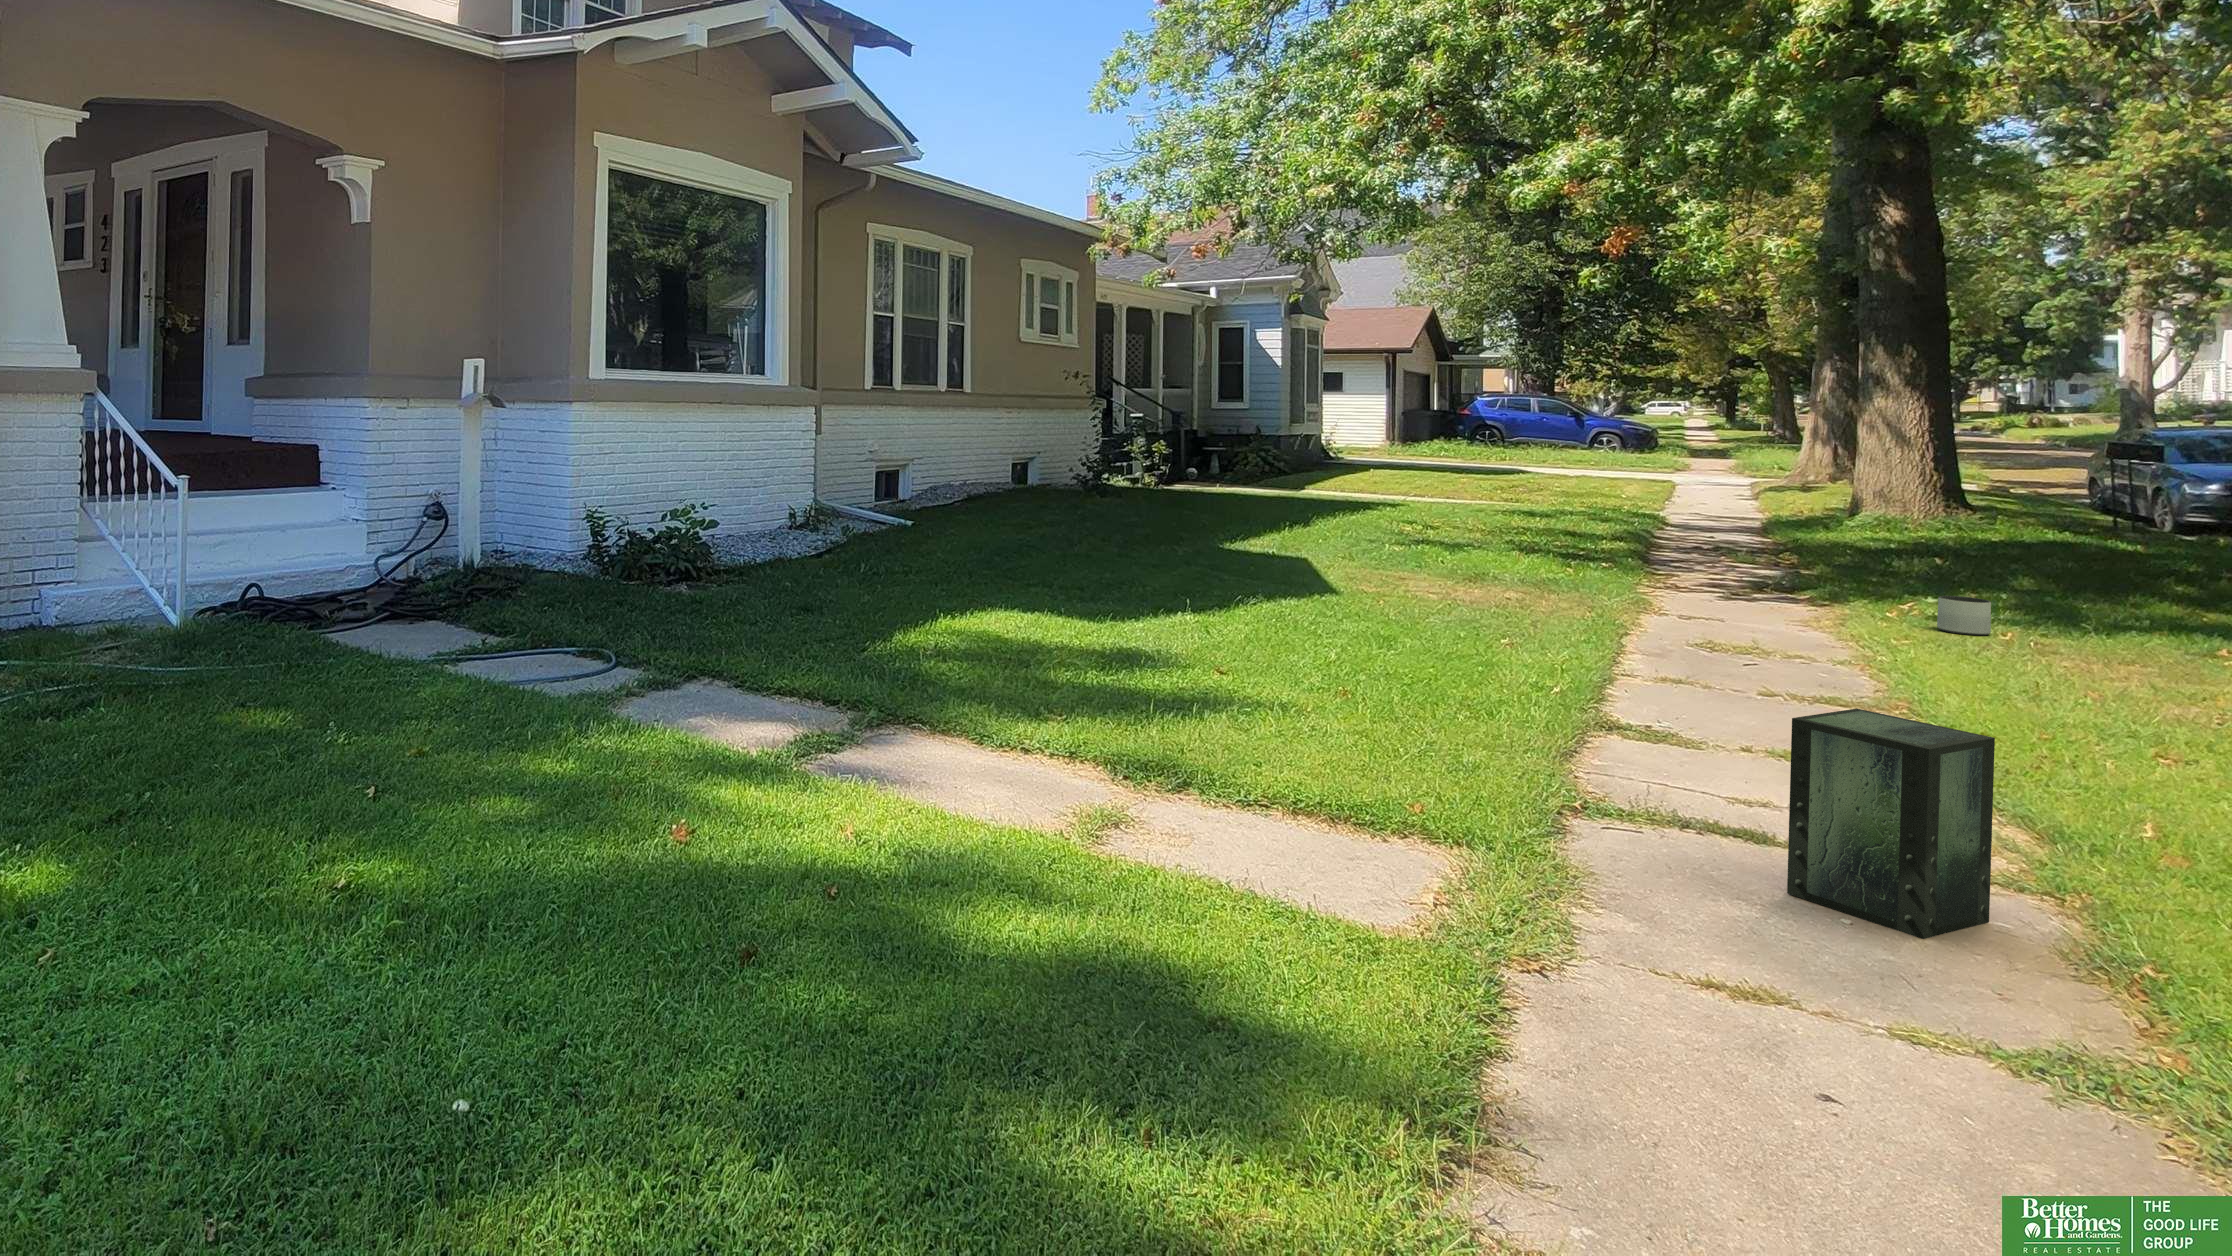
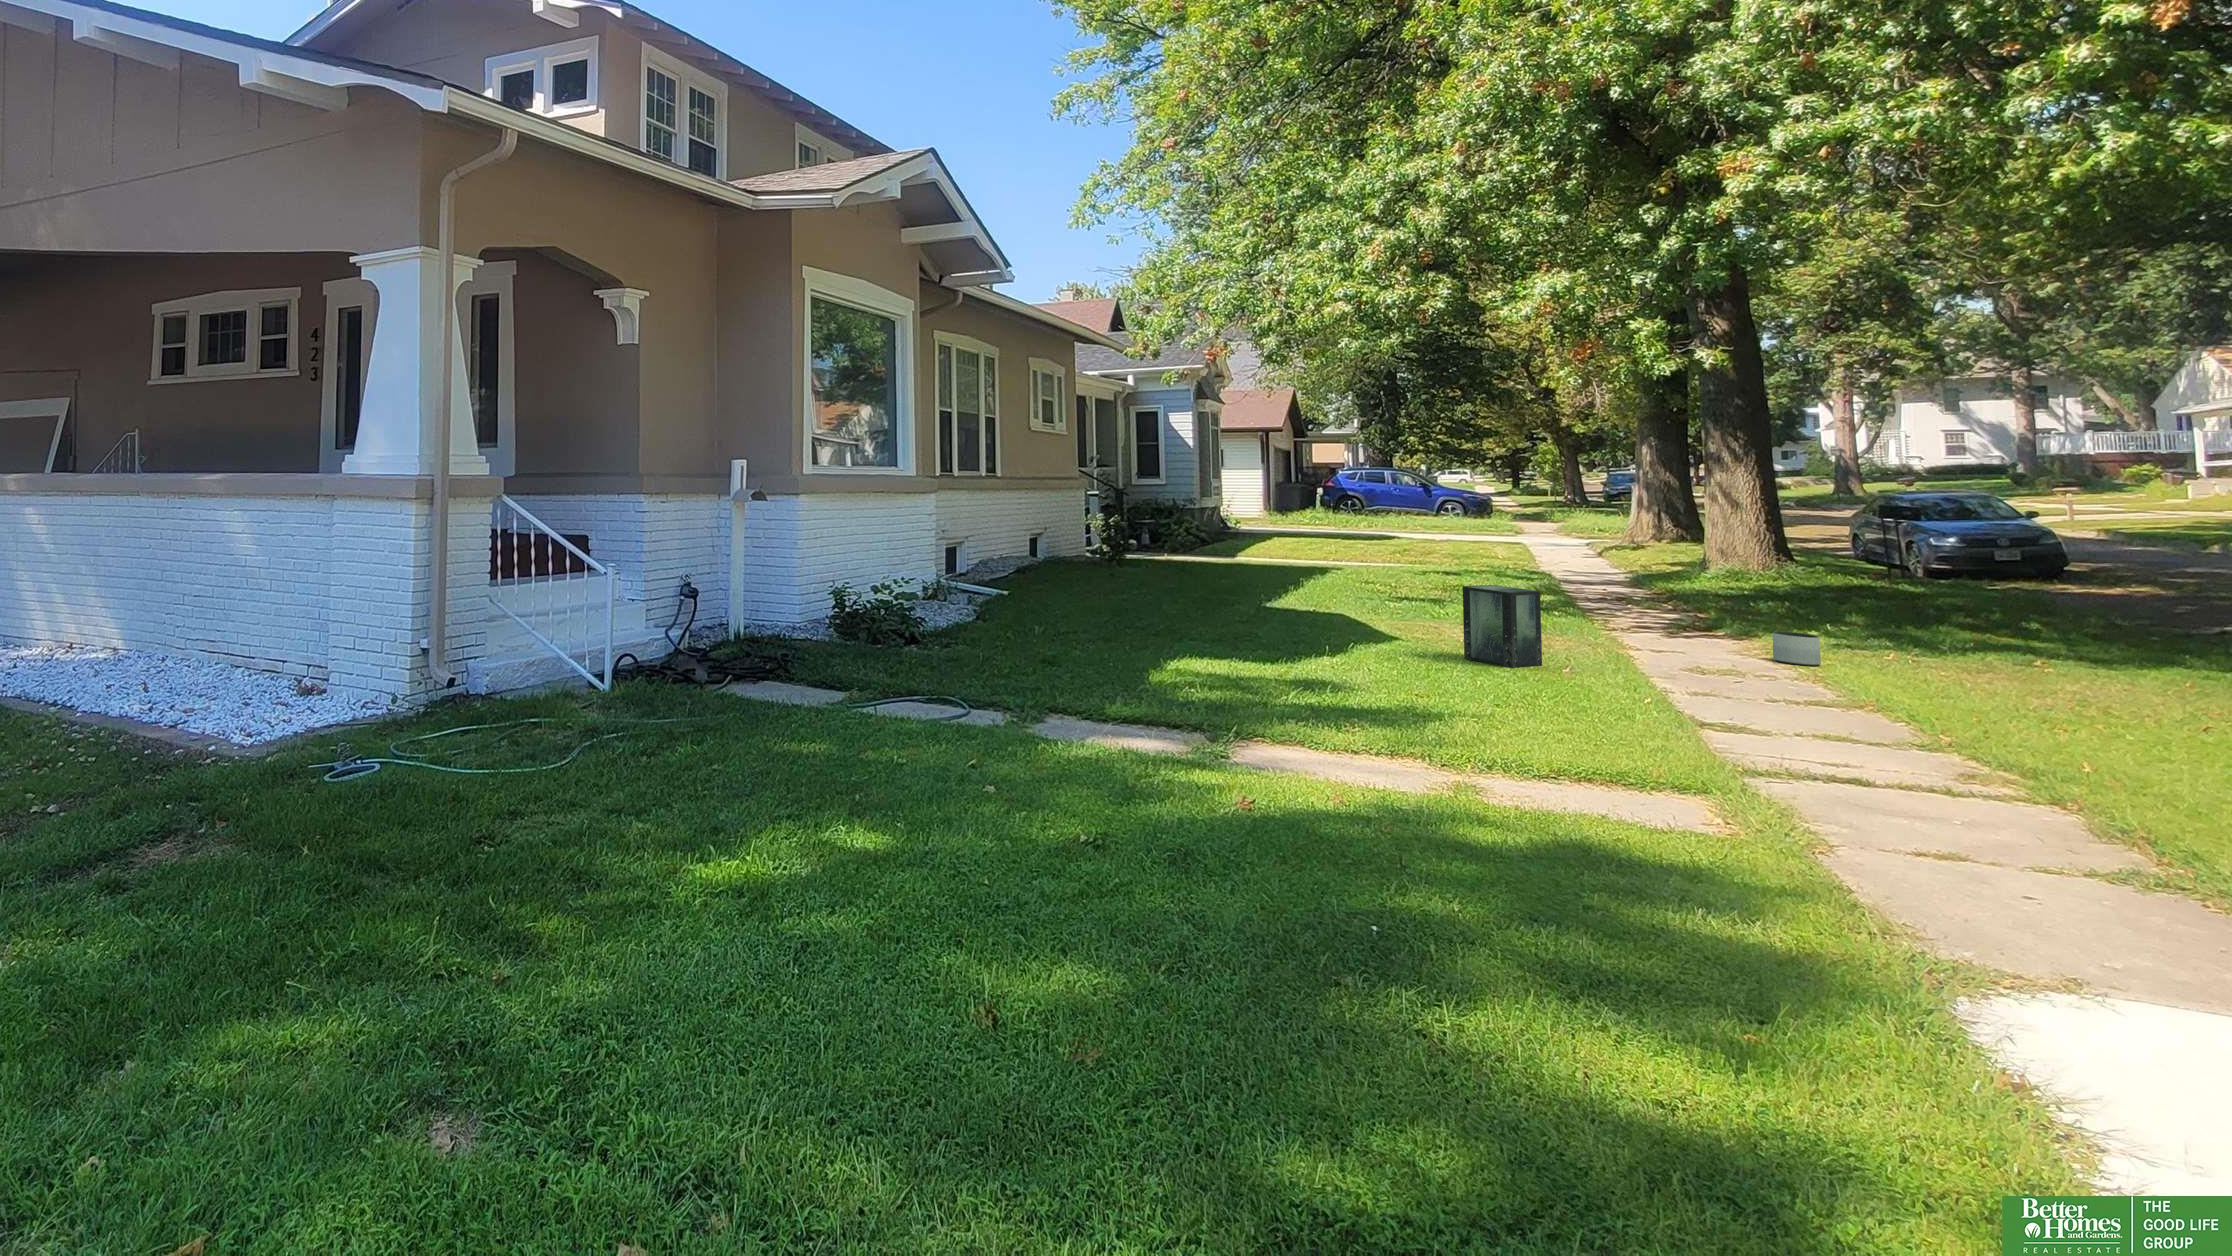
storage box: present [1787,708,1995,939] -> present [1463,585,1542,668]

